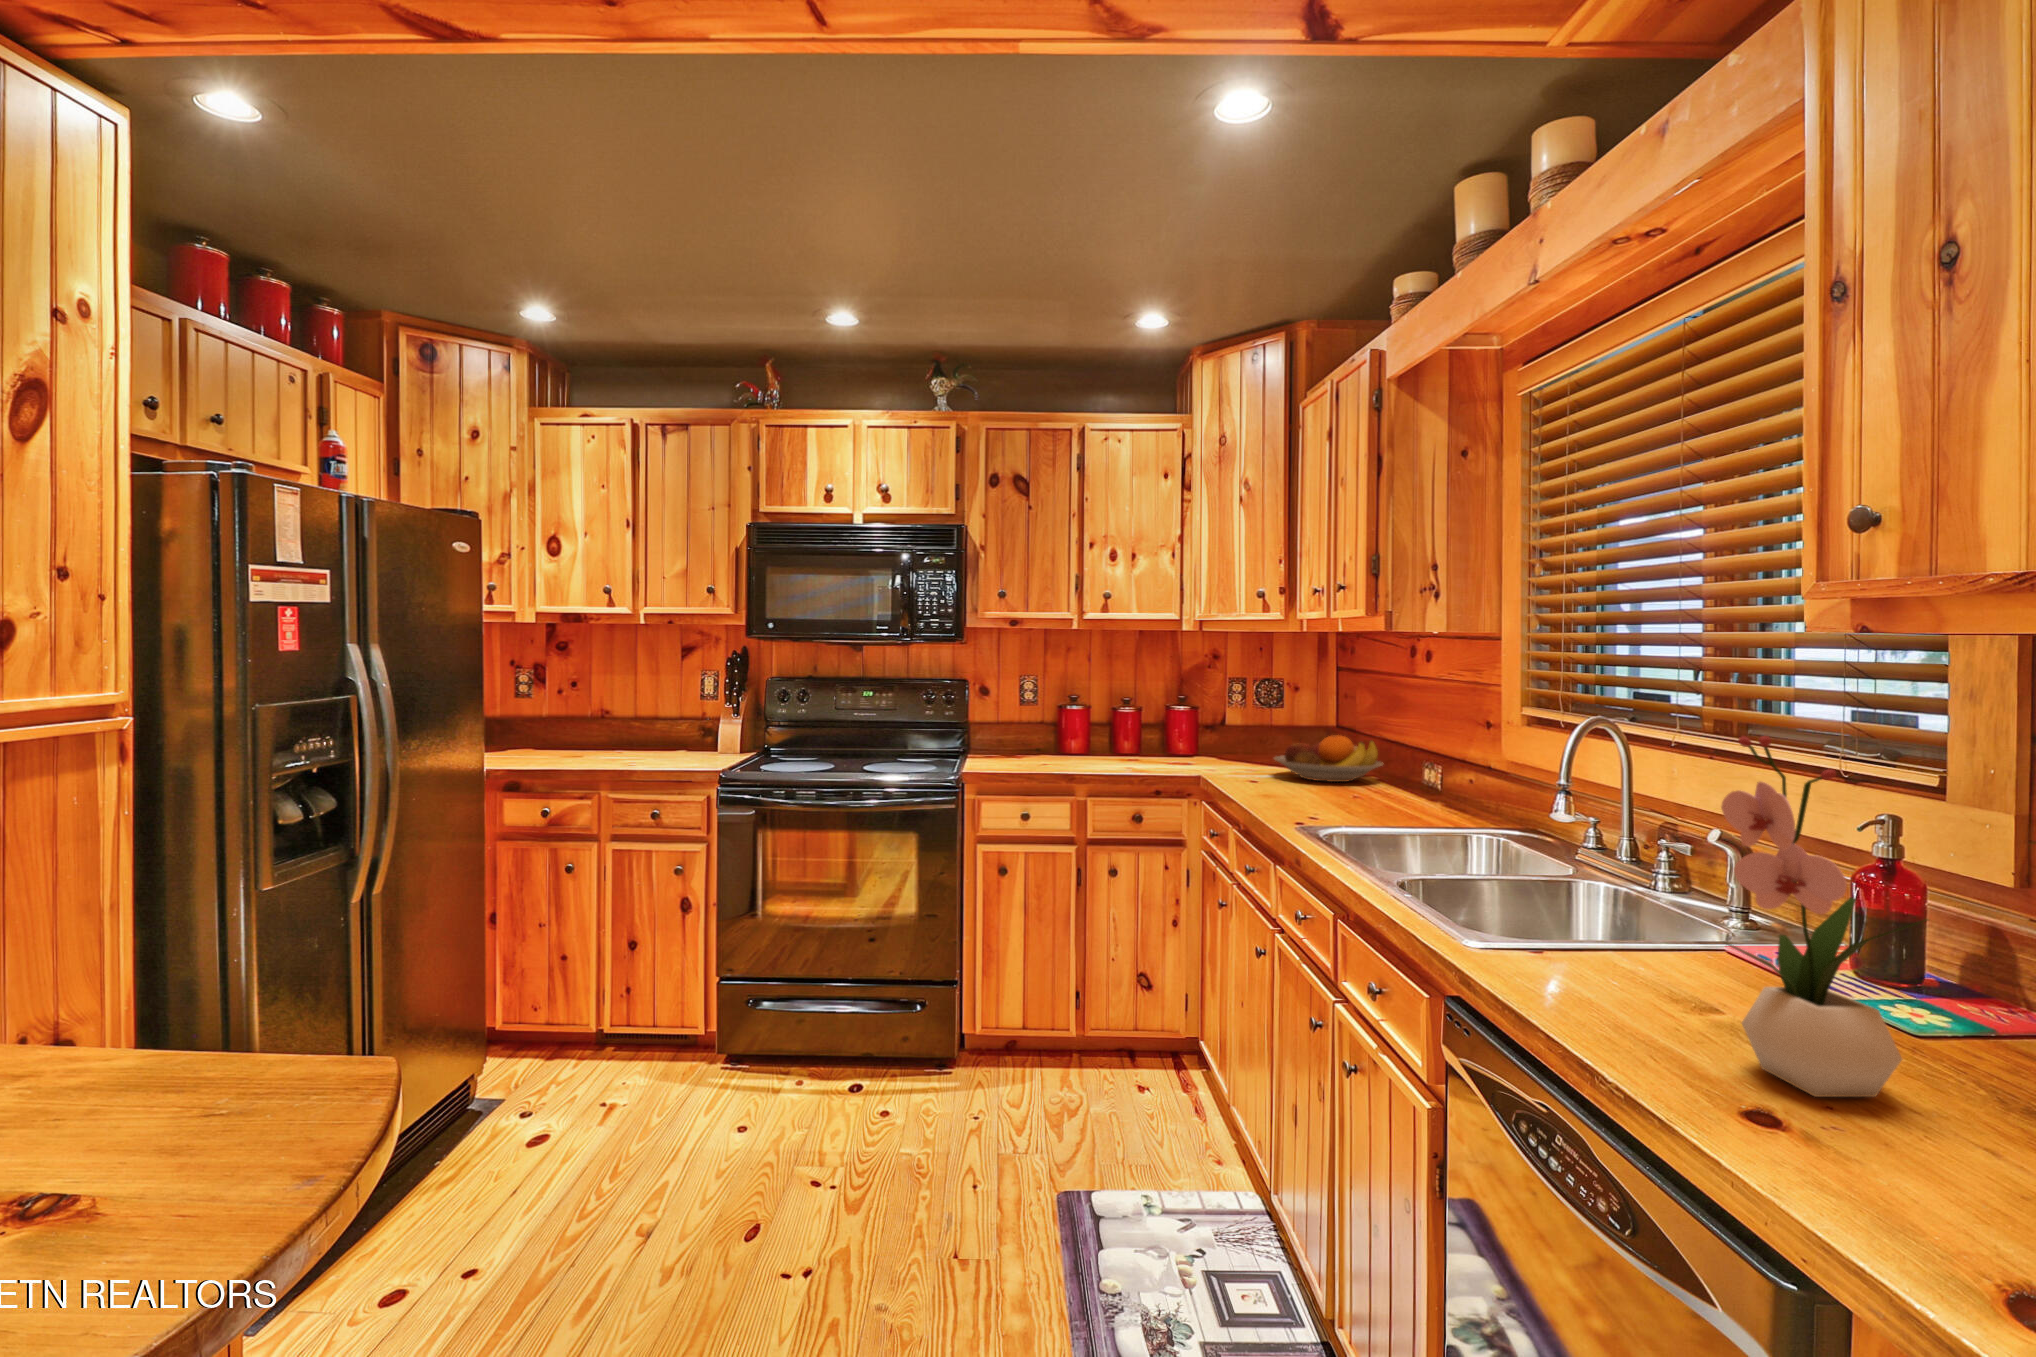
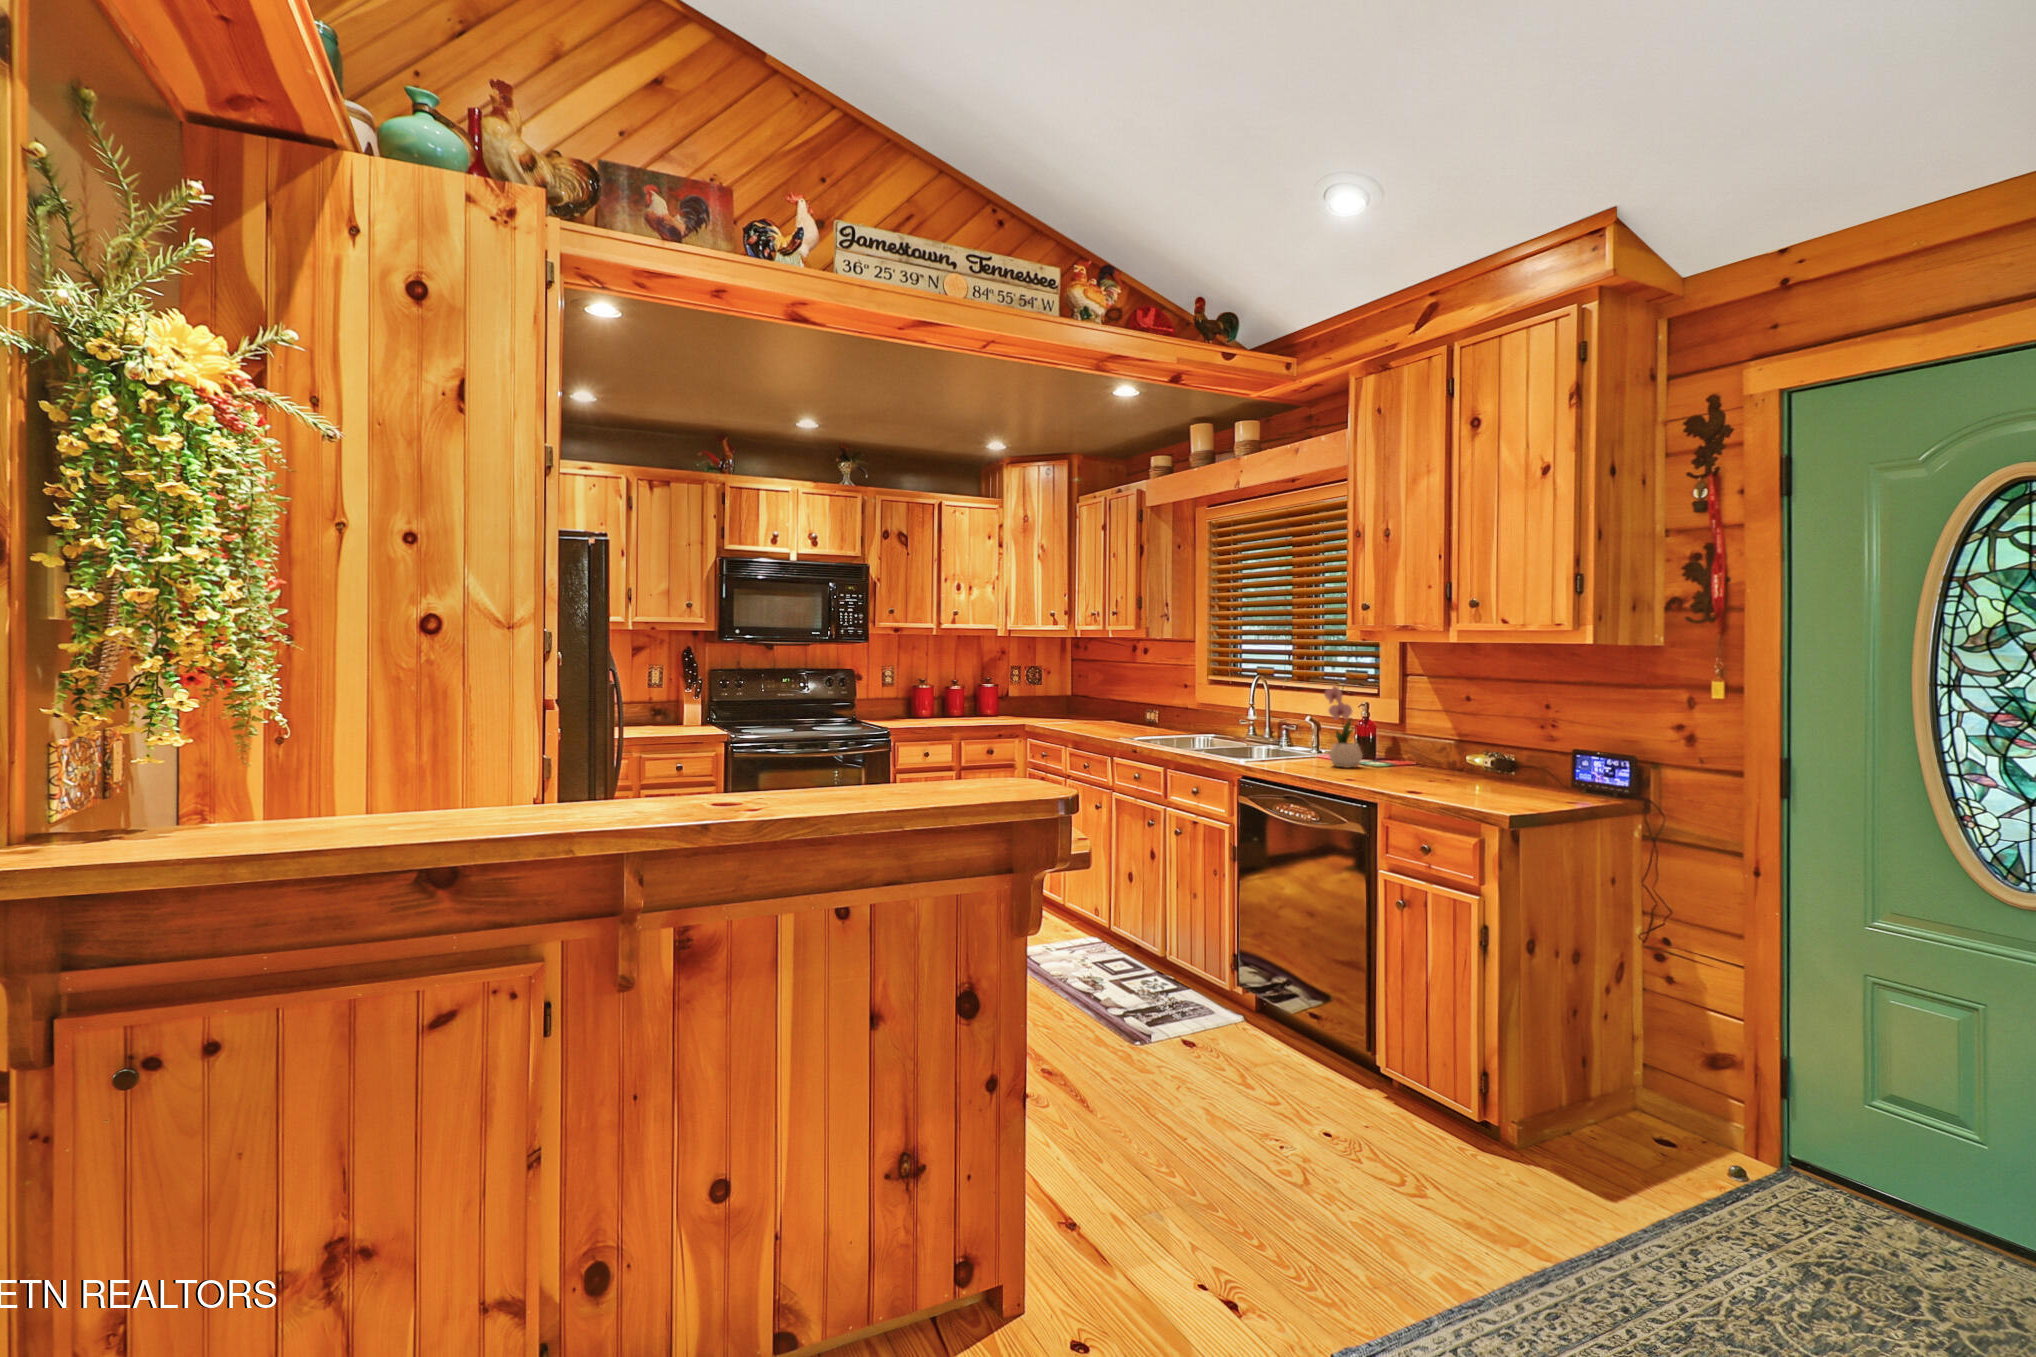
fruit bowl: present [1274,735,1383,782] -> none [1059,696,1119,722]

